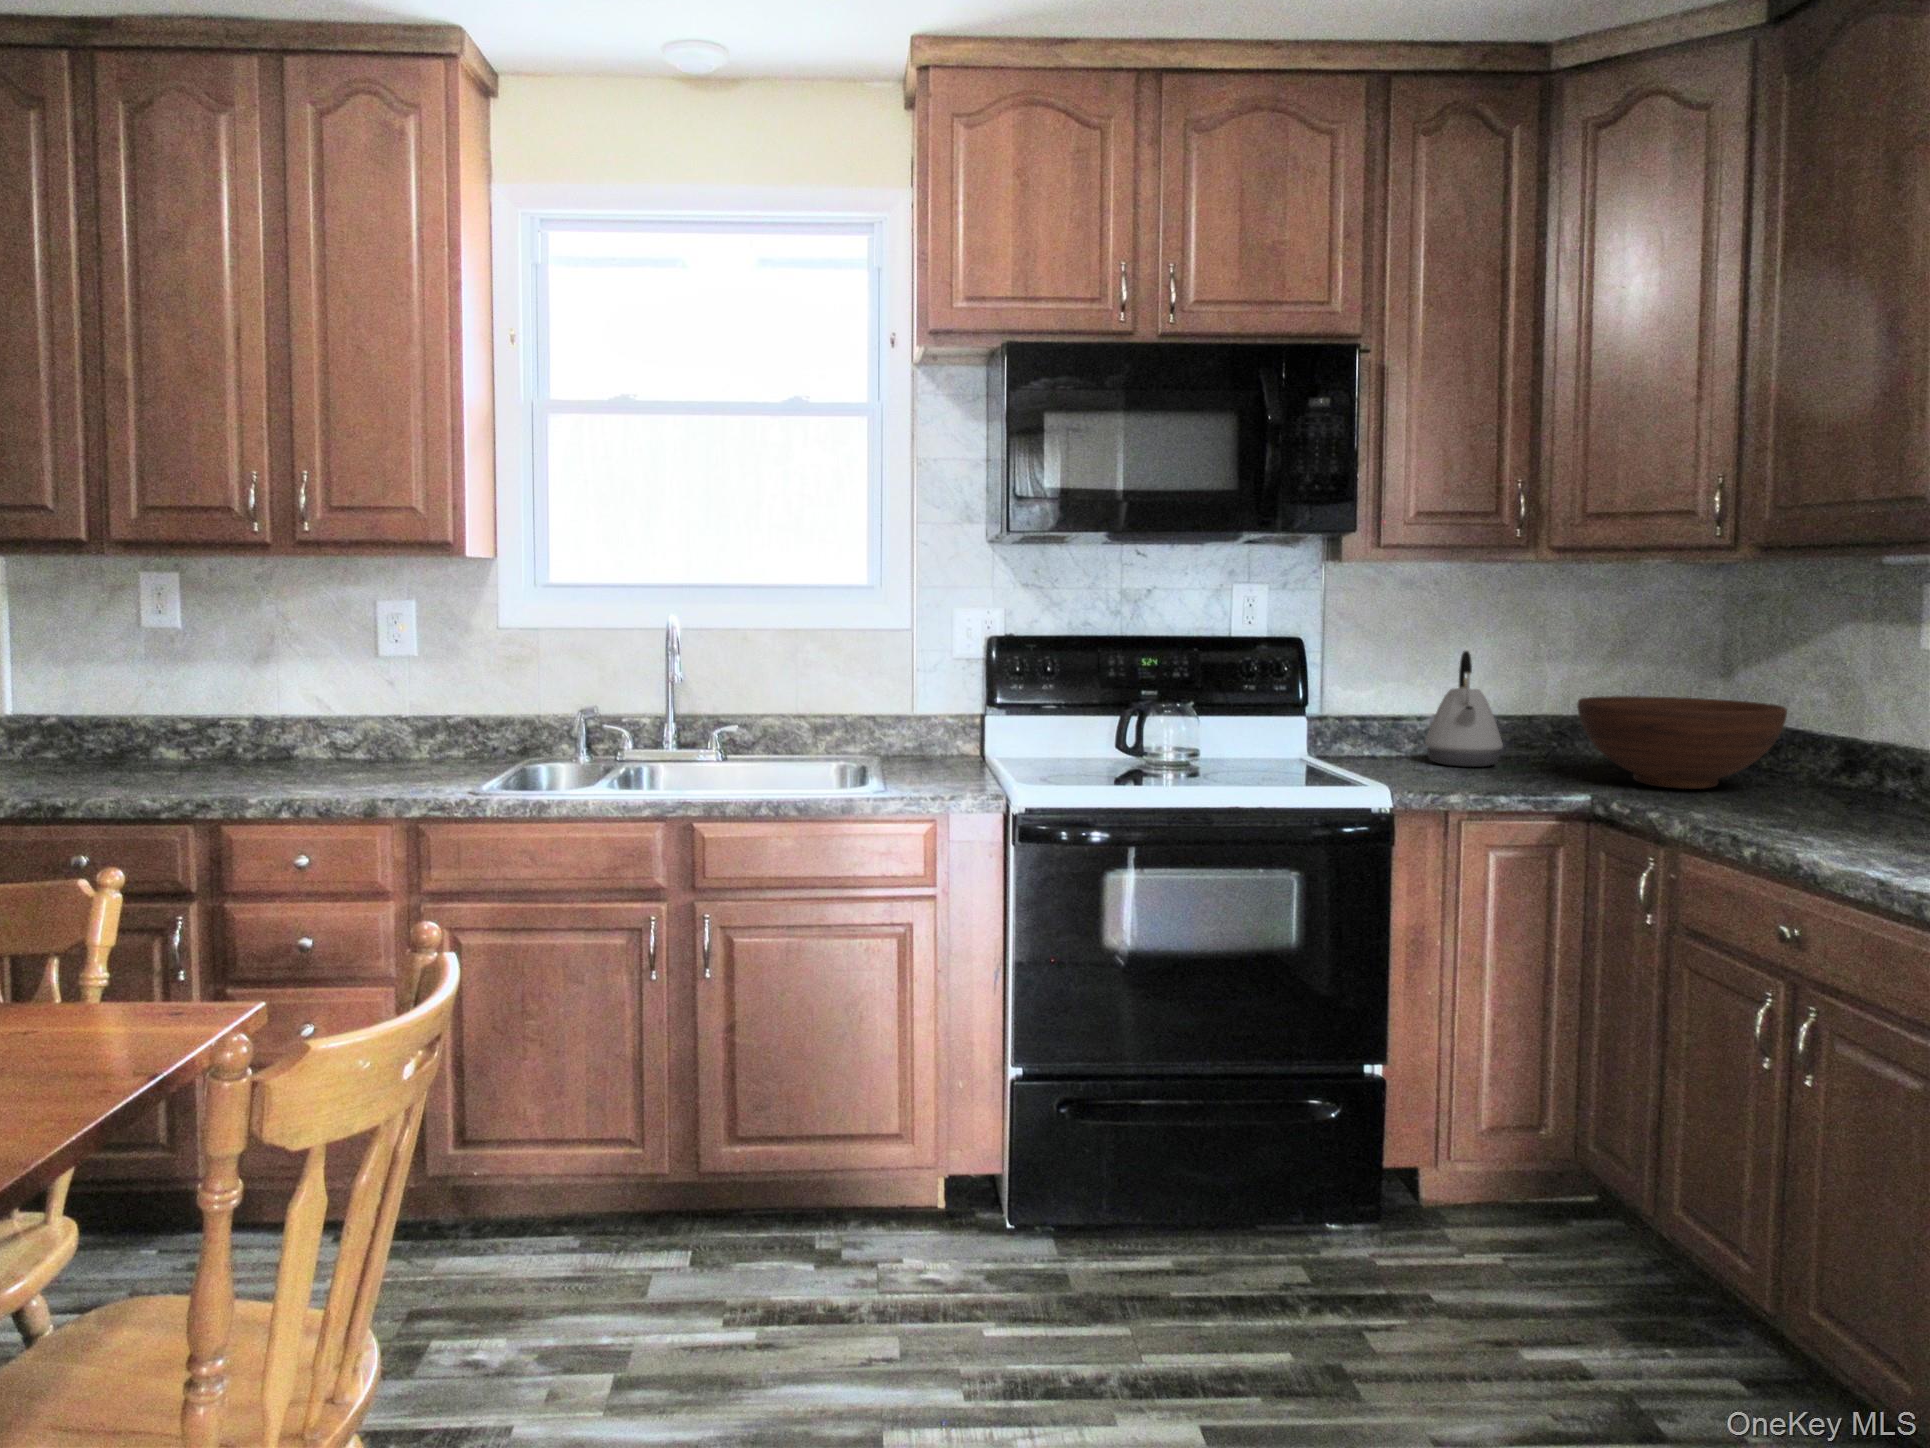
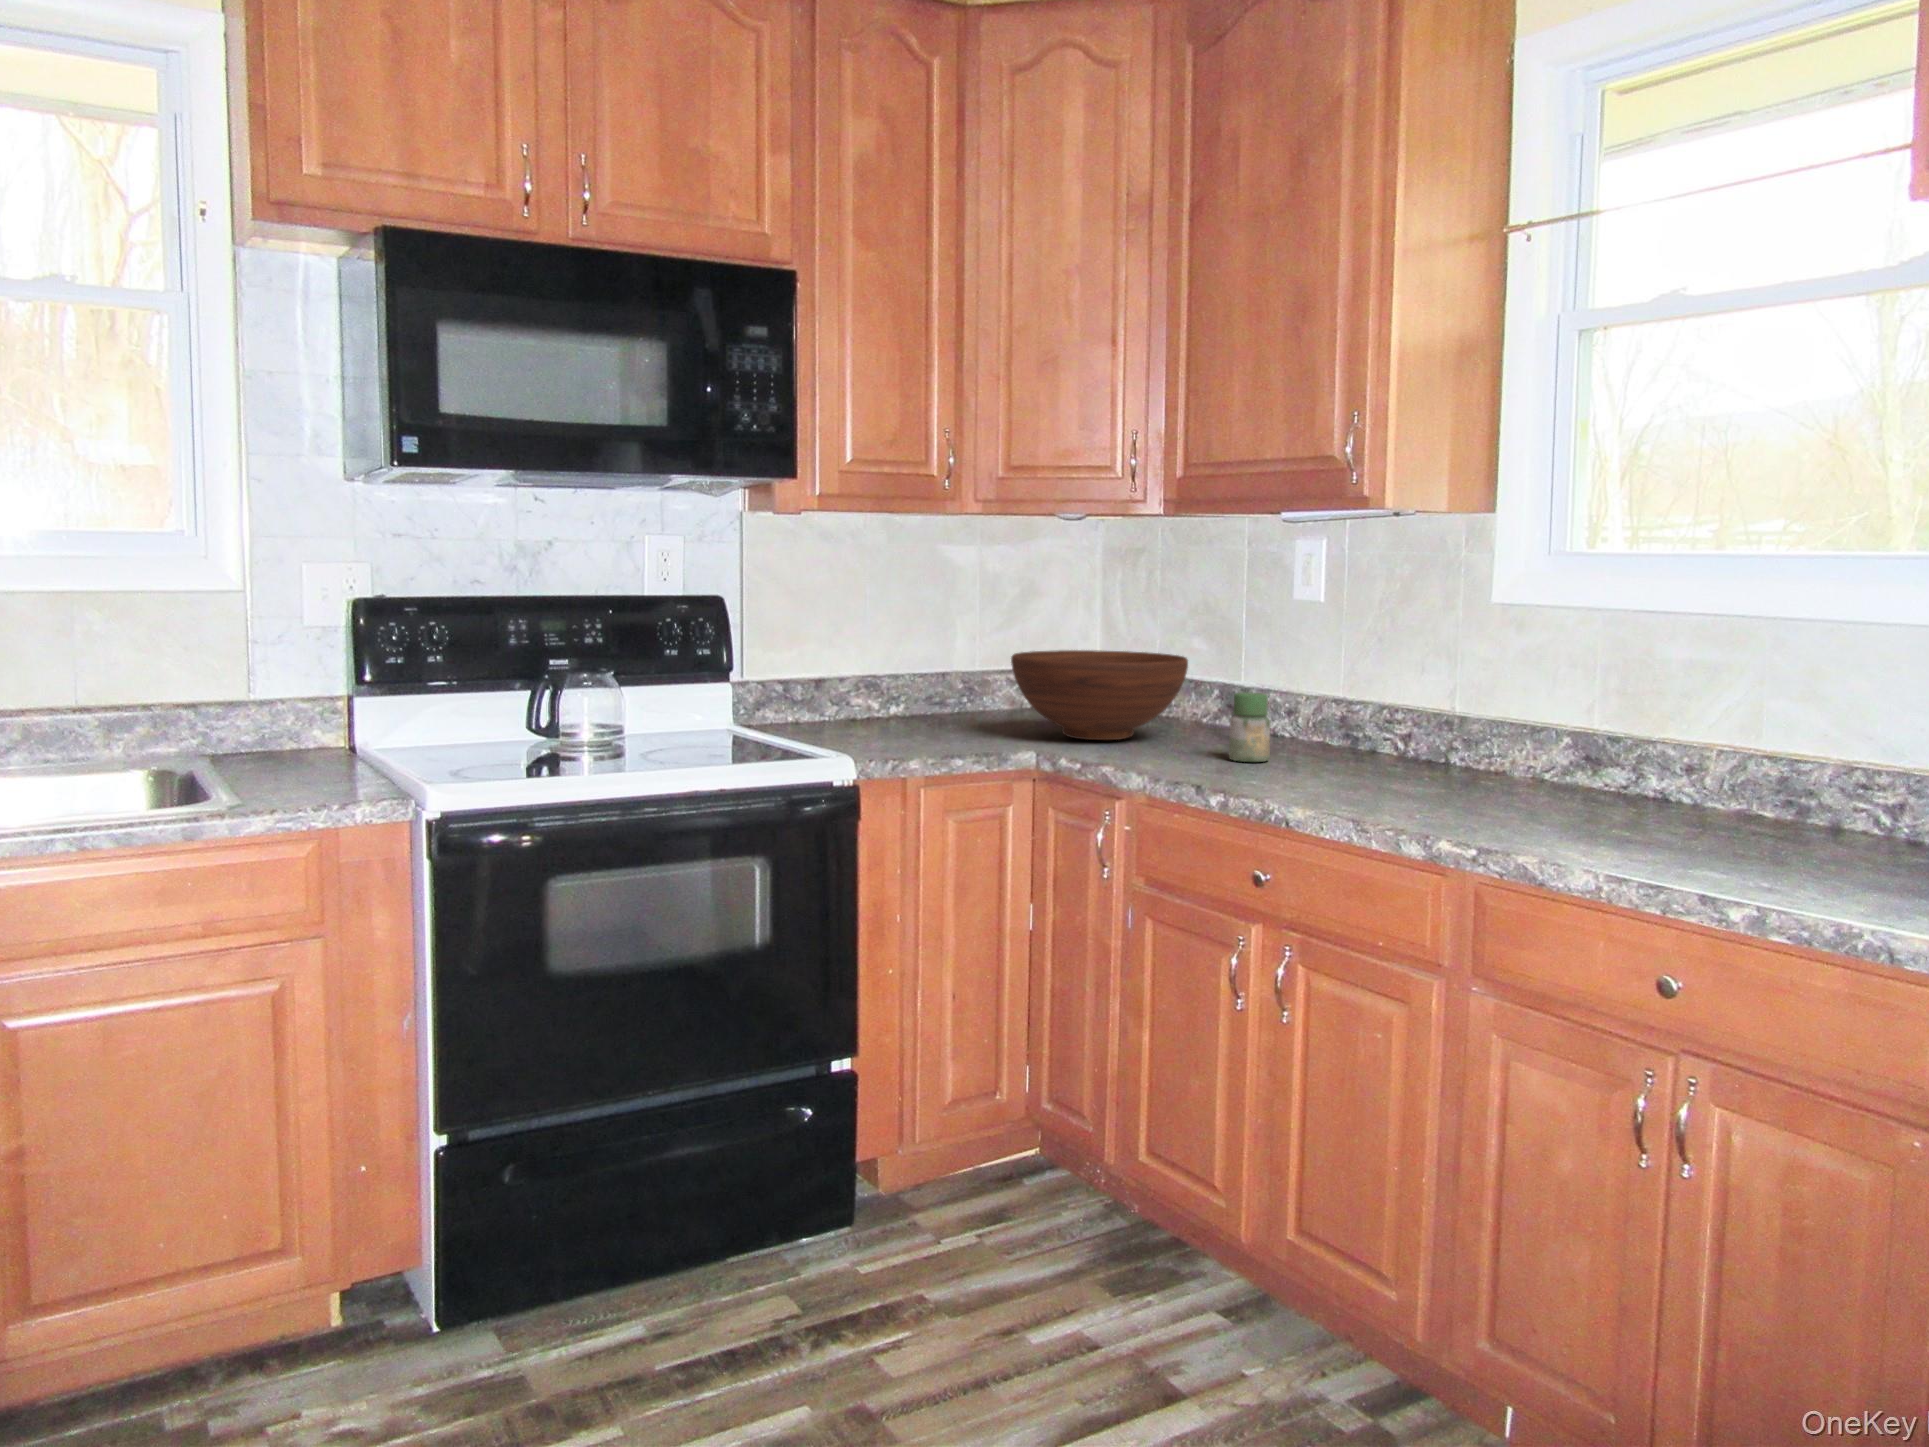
kettle: present [1425,651,1503,767] -> none [860,606,937,730]
jar: none [1822,747,1879,823] -> present [1229,692,1271,762]

